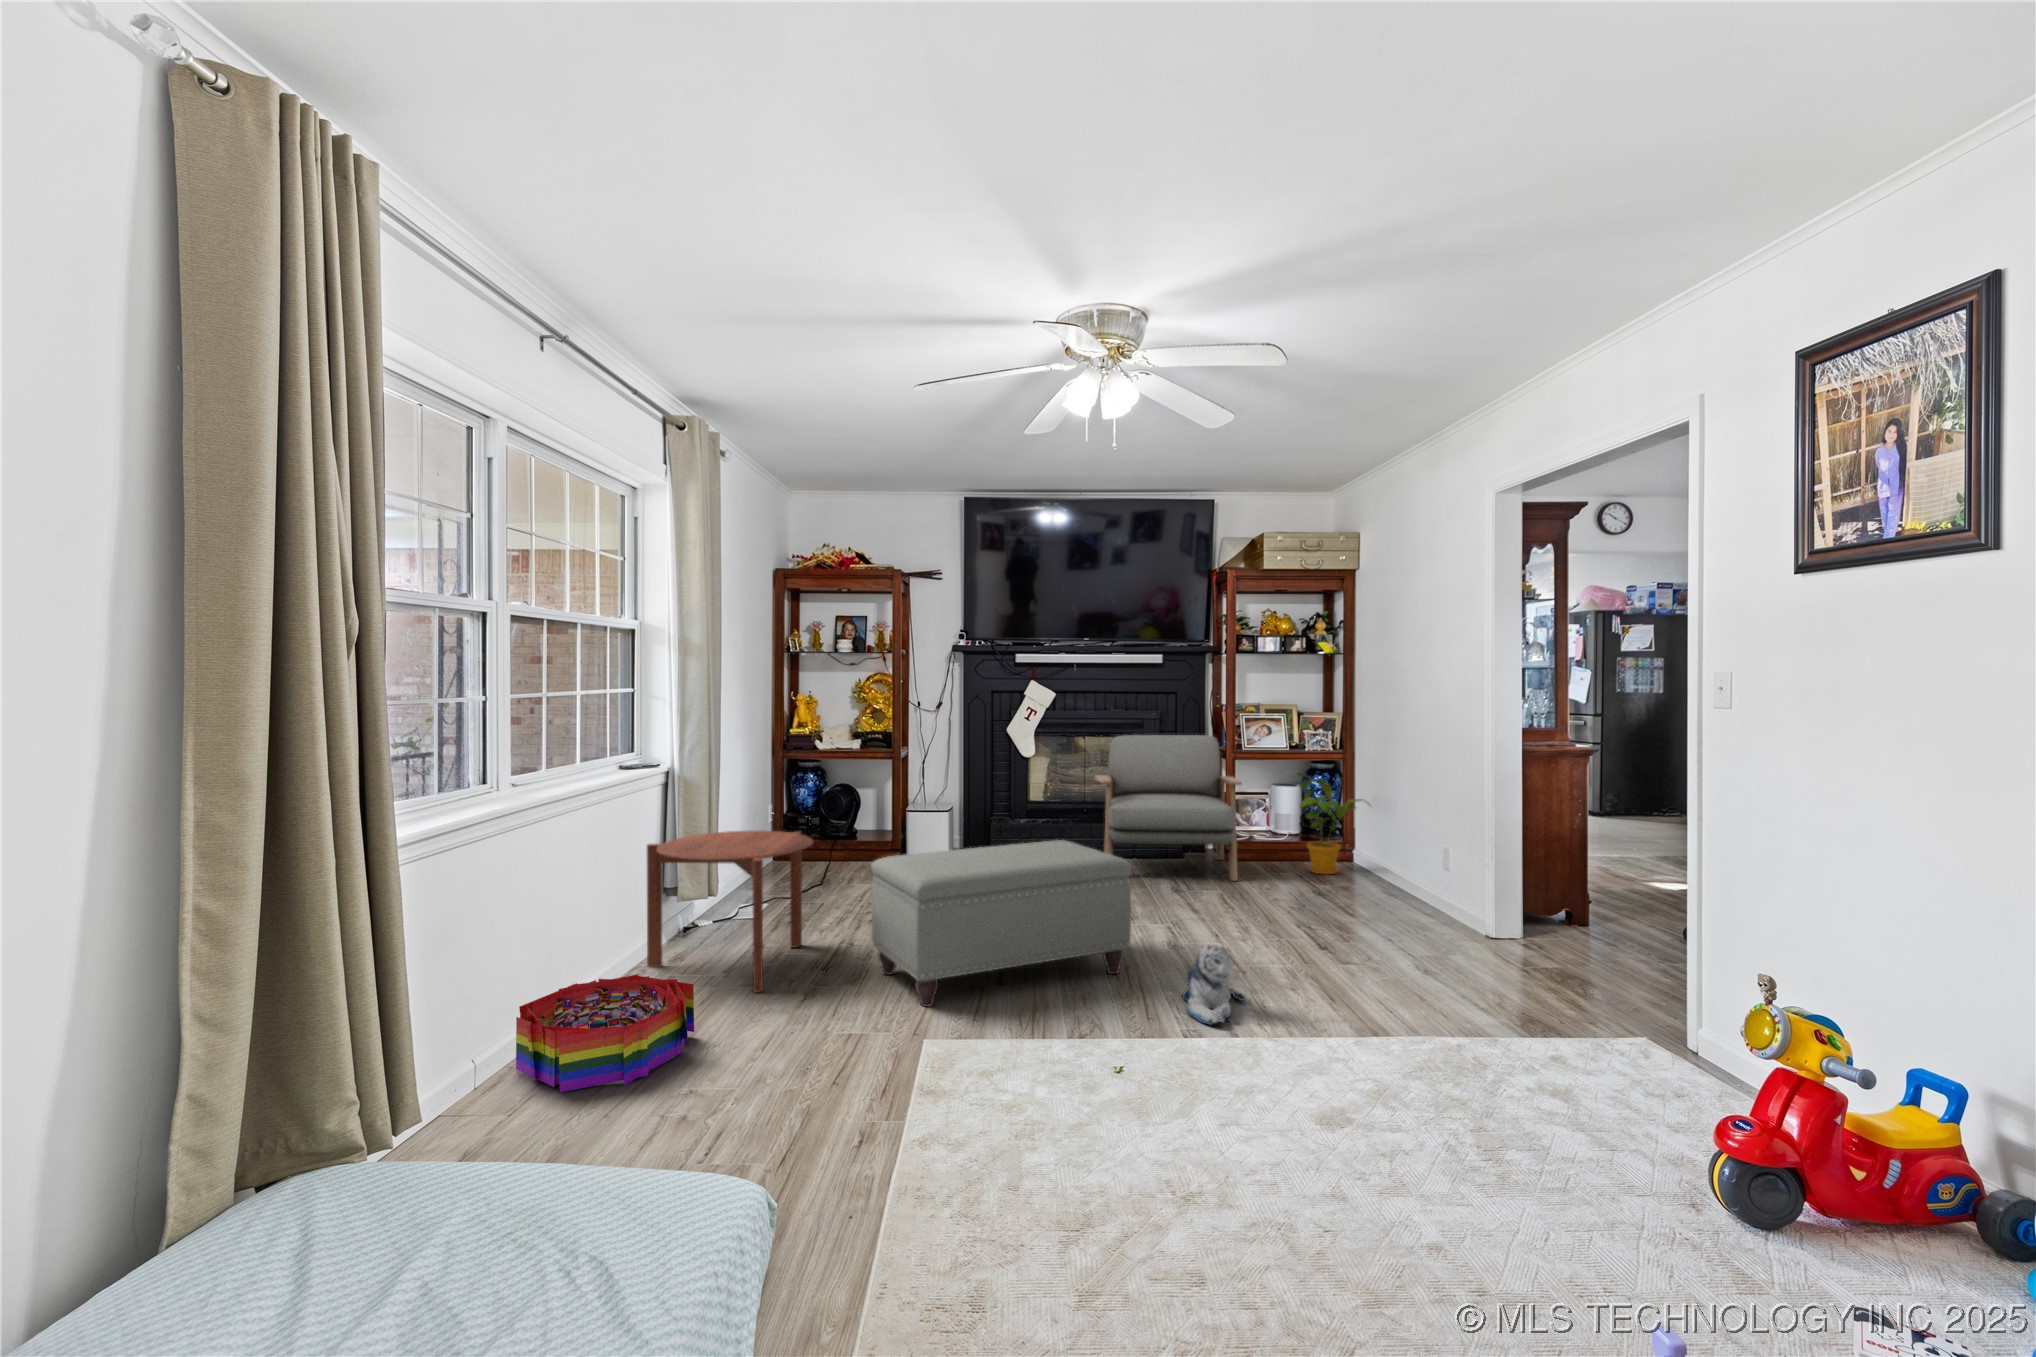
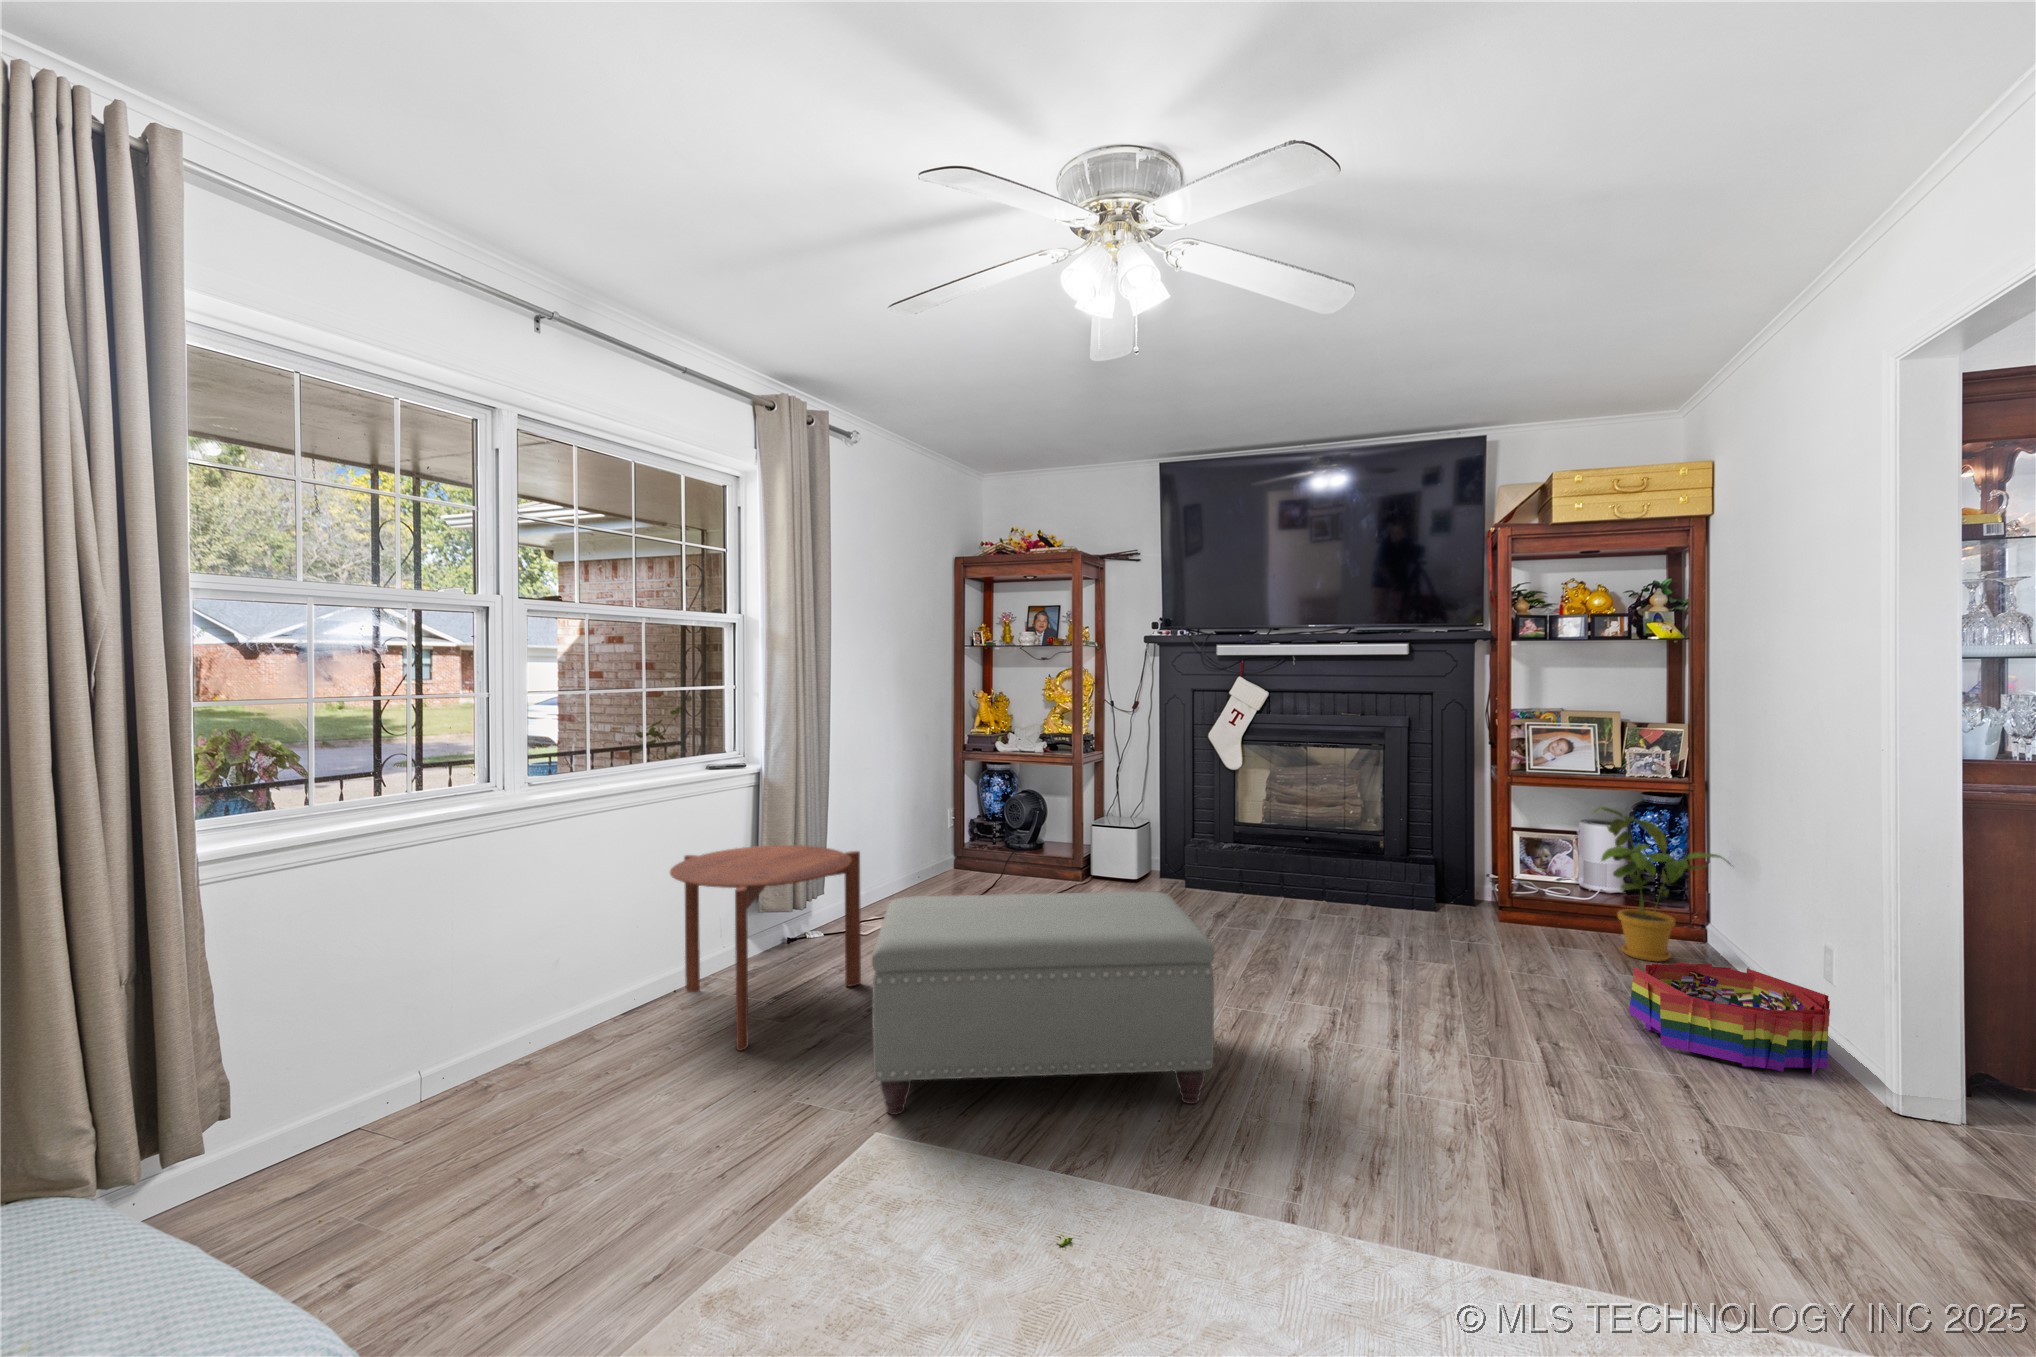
armchair: present [1095,735,1242,881] -> none [1298,746,1508,955]
plush toy: present [1182,945,1246,1025] -> none [1241,1109,1360,1264]
storage bin: present [516,974,694,1092] -> present [1629,962,1830,1075]

